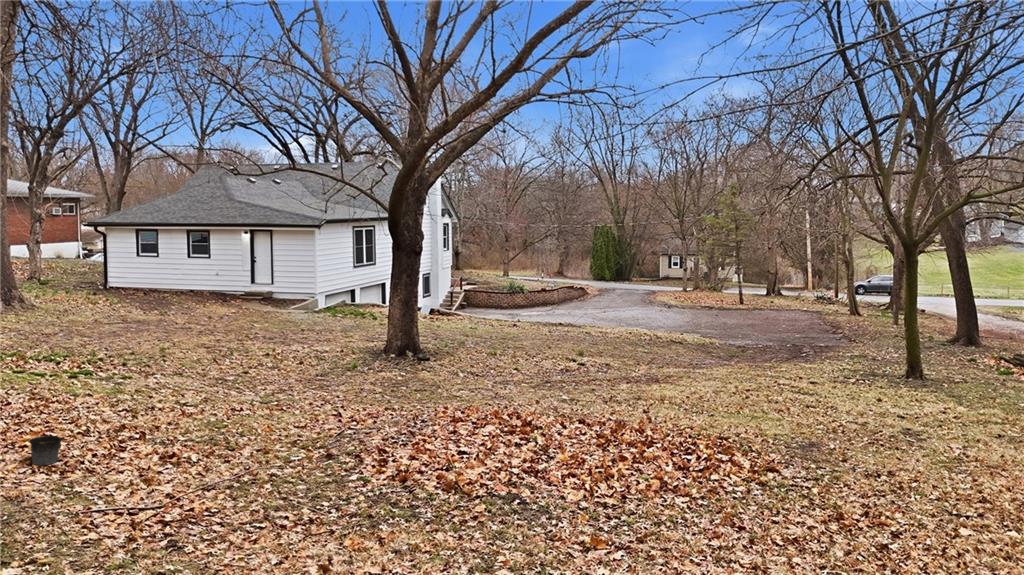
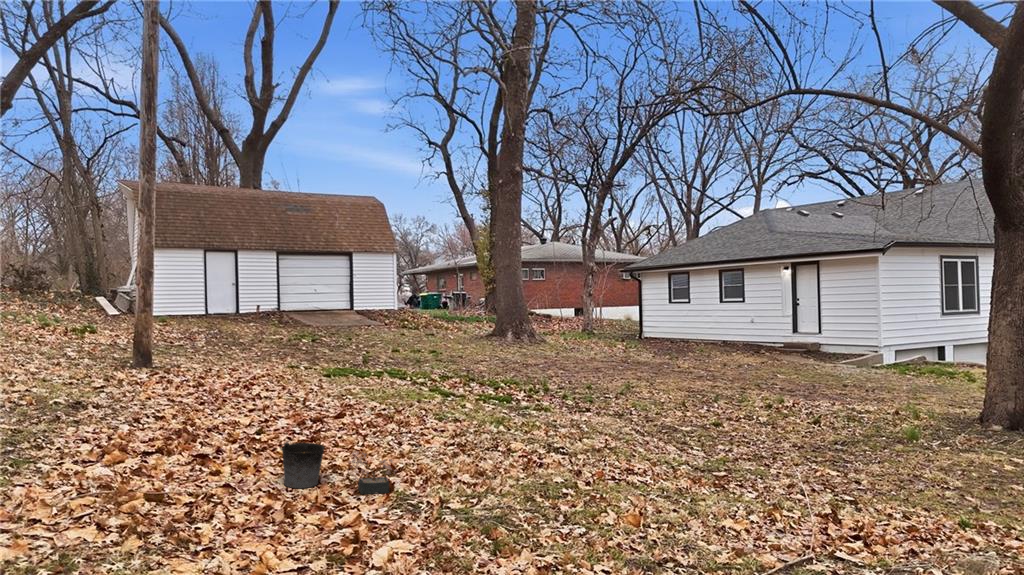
decorative plant: none [82,434,113,459] -> present [347,451,397,494]

